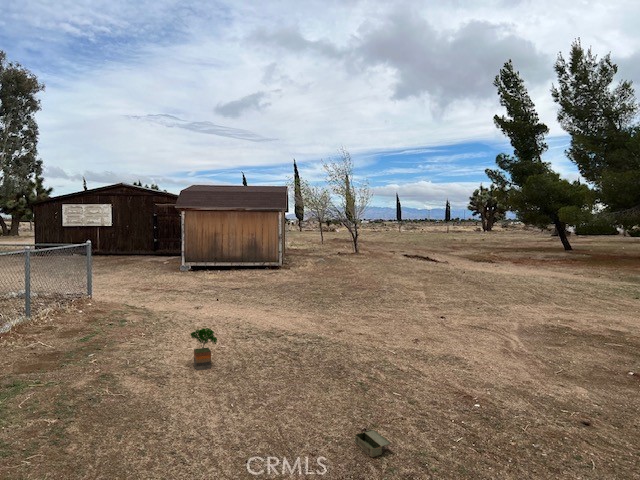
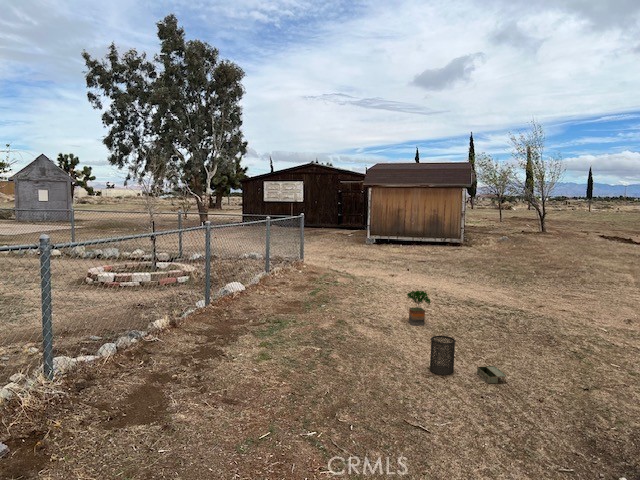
trash can: none [197,387,228,437] -> present [430,336,456,375]
toolbox: present [355,430,391,457] -> present [477,366,506,383]

